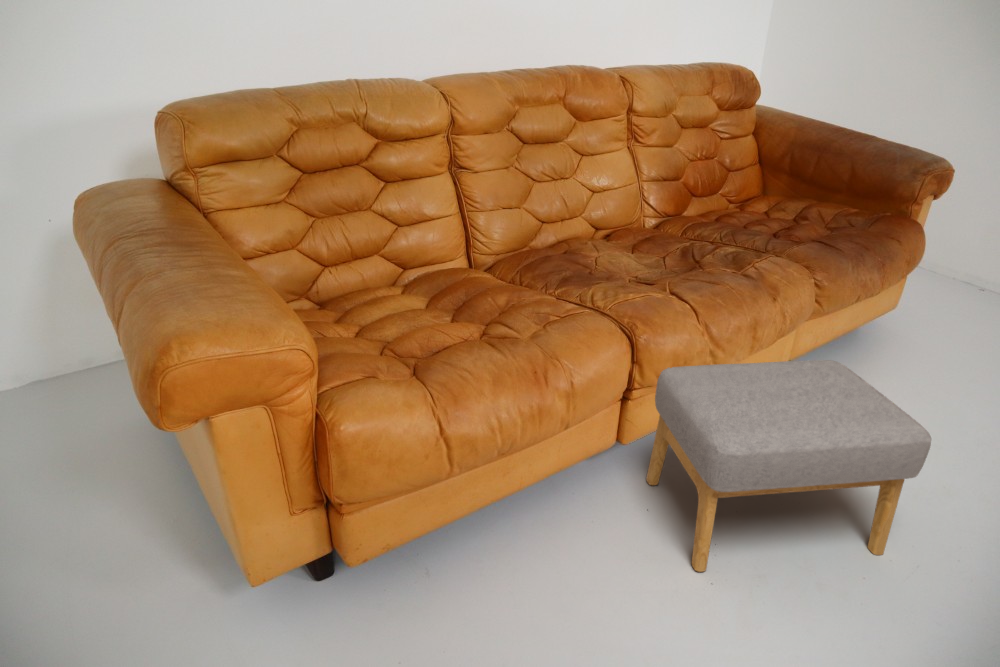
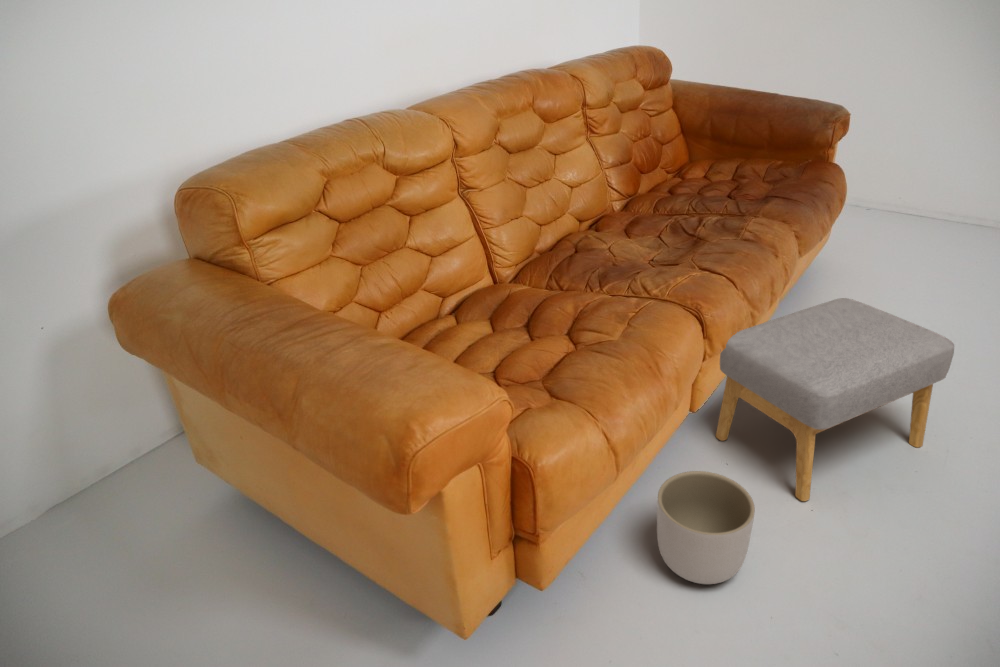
planter: none [494,495,598,623] -> present [657,471,755,584]

